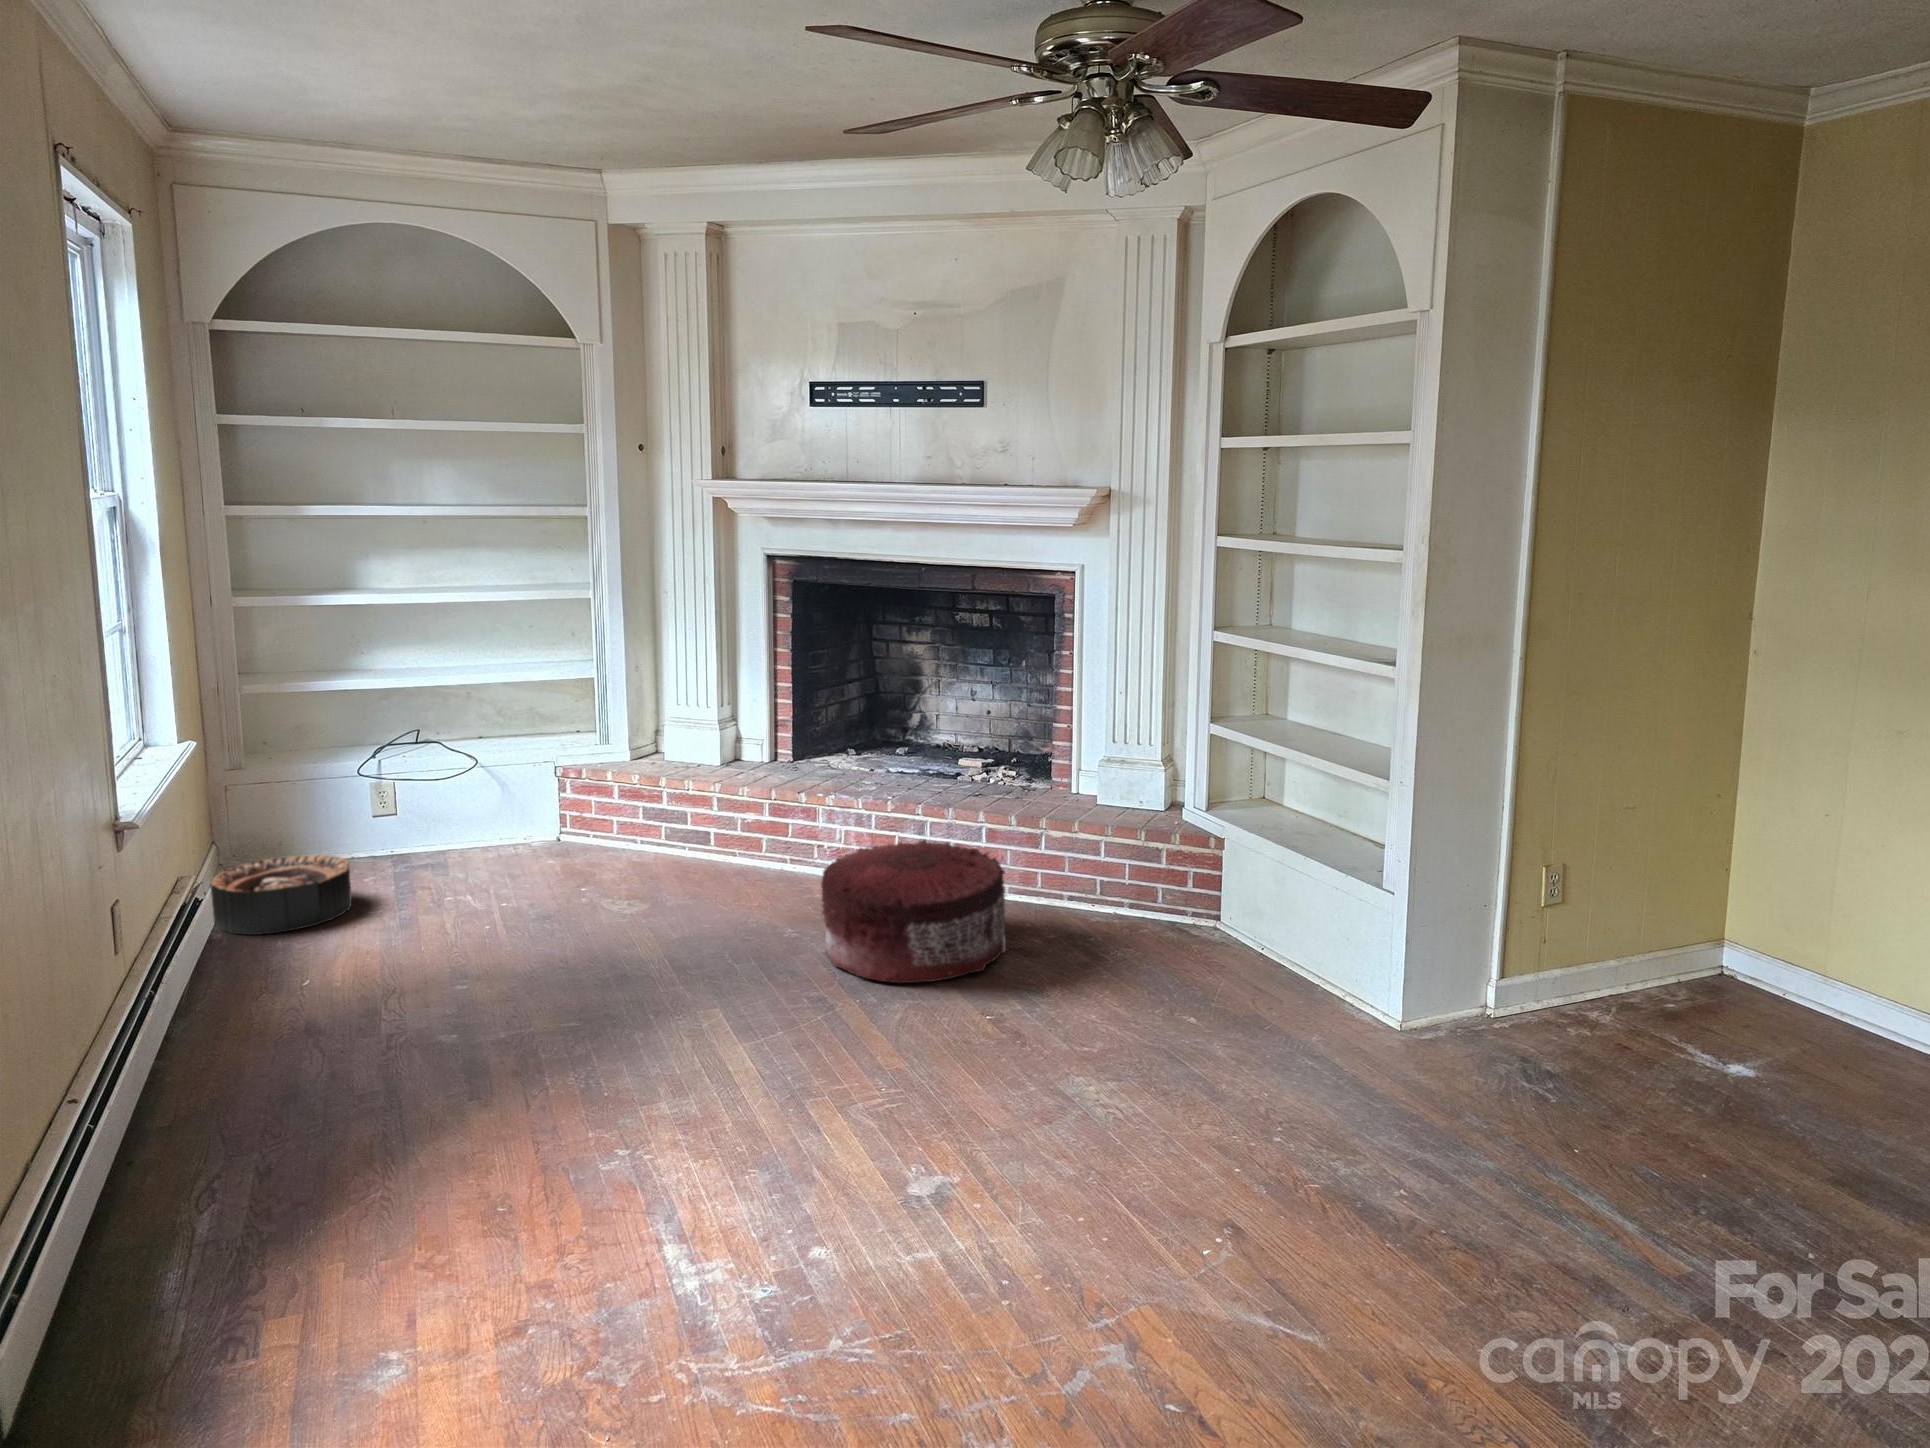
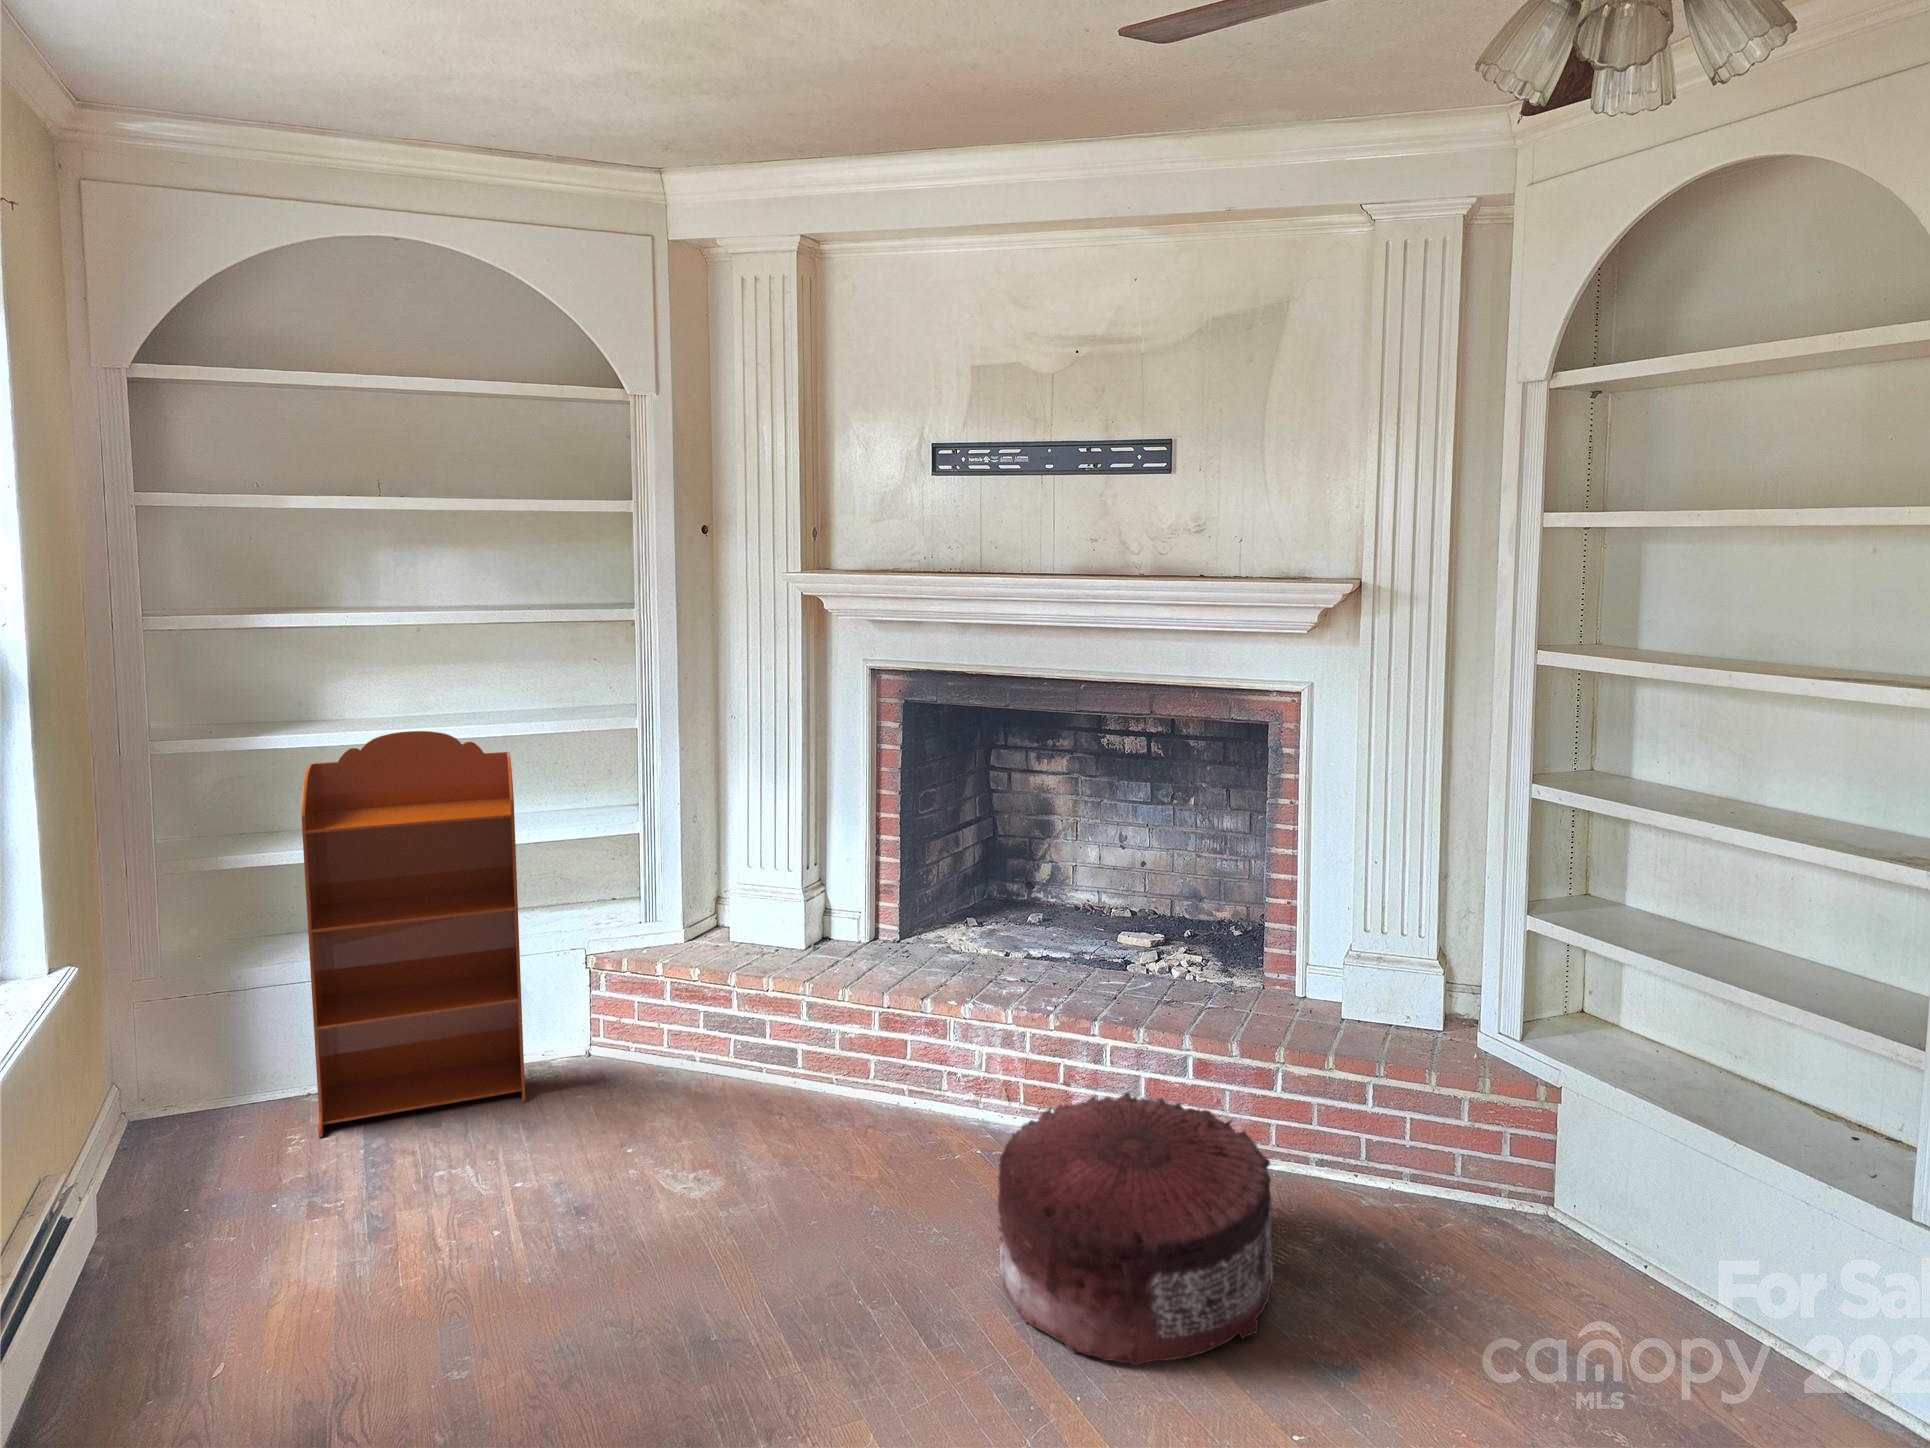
bookcase: none [347,595,510,881] -> present [301,731,526,1137]
basket: present [210,854,352,935] -> none [82,1110,298,1261]

